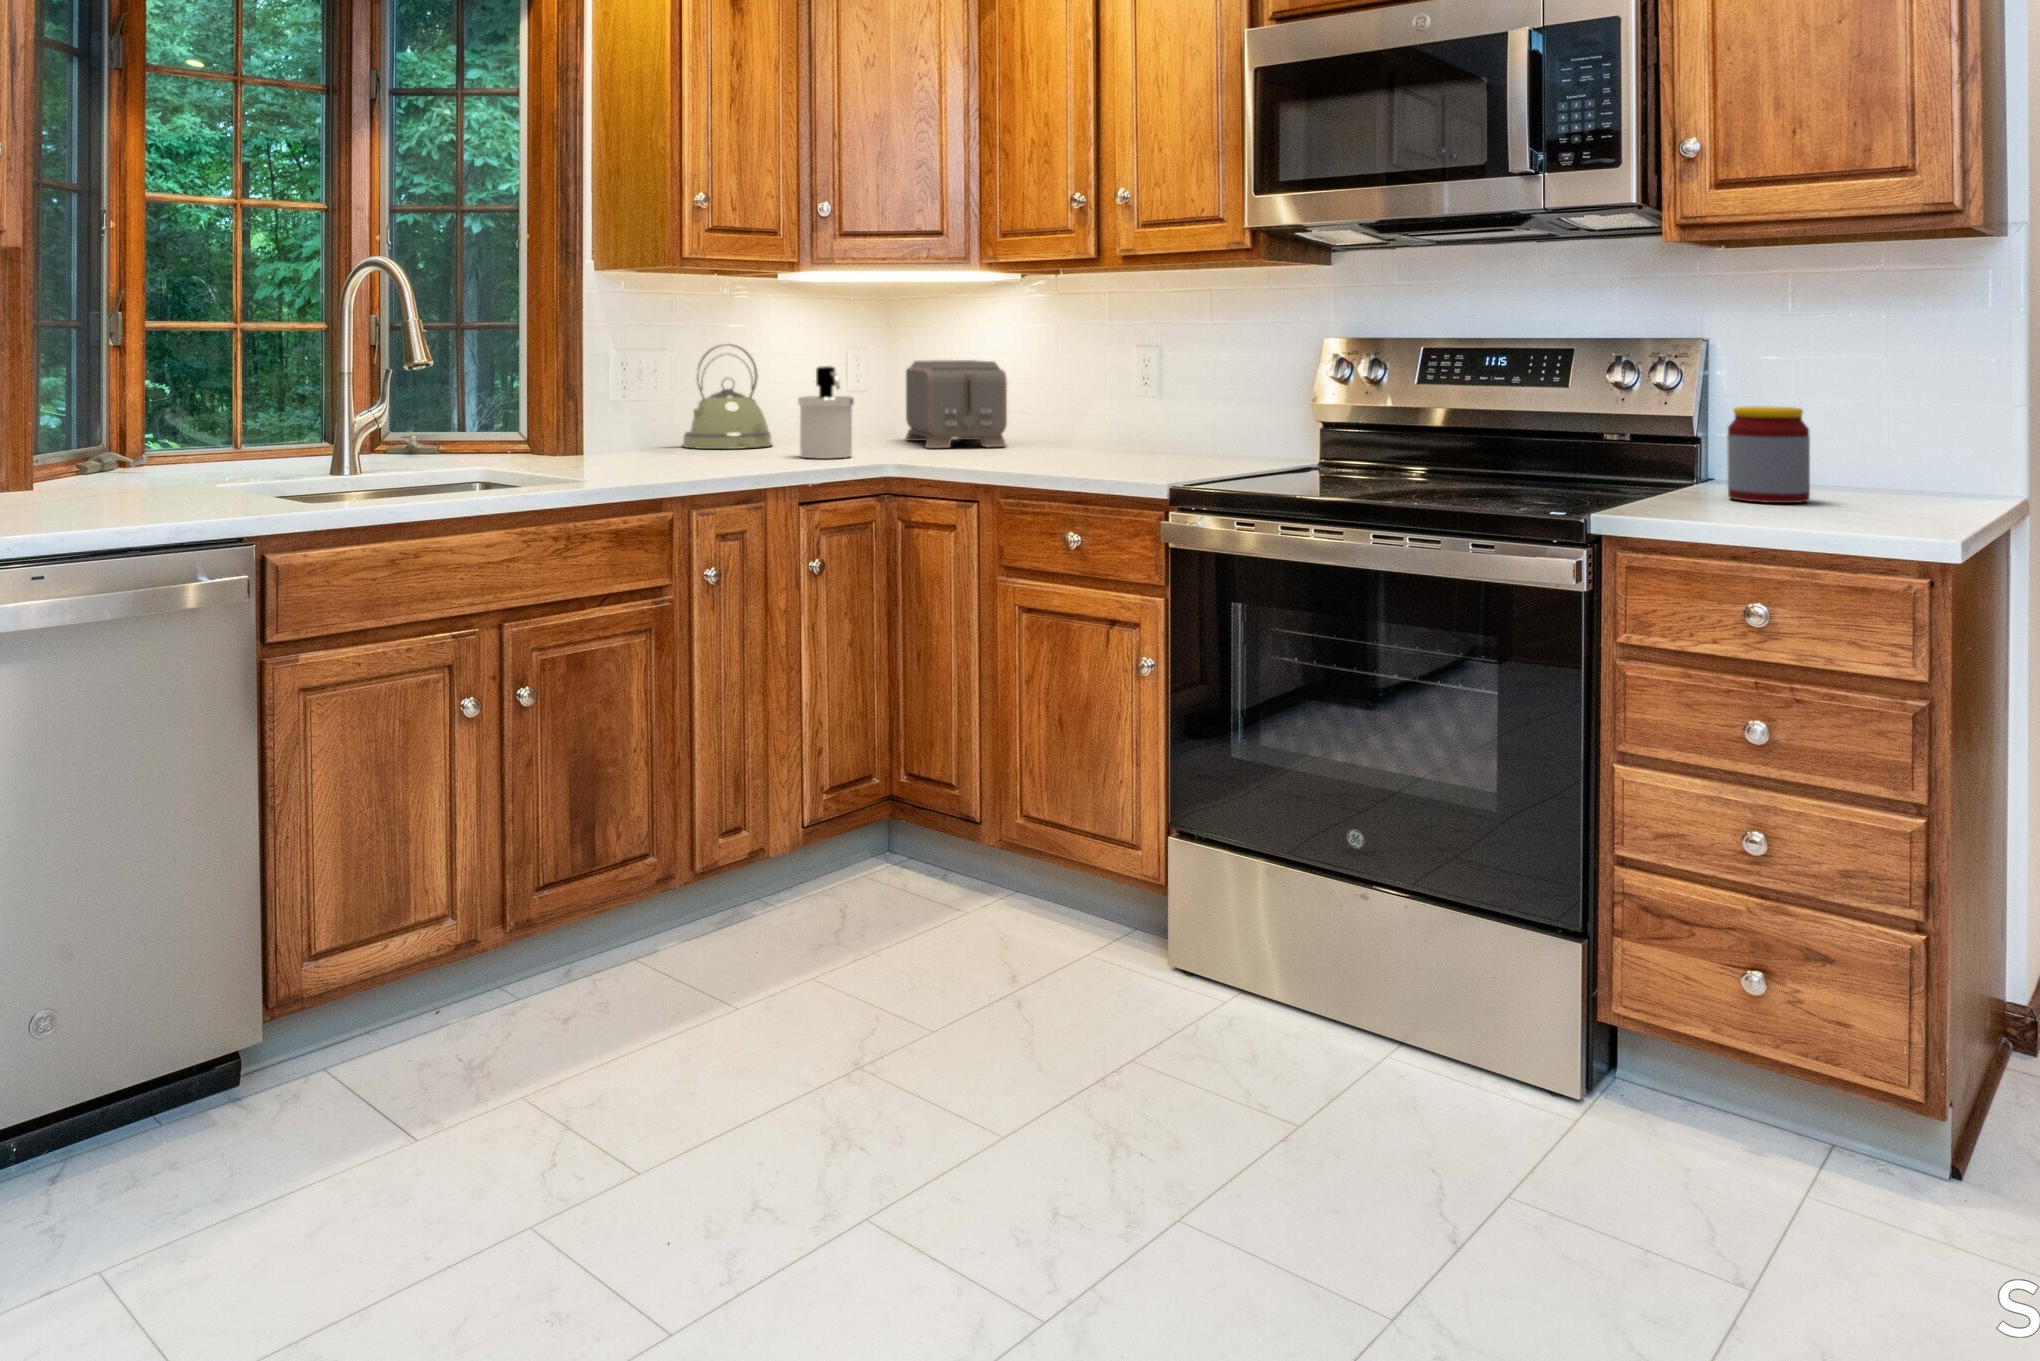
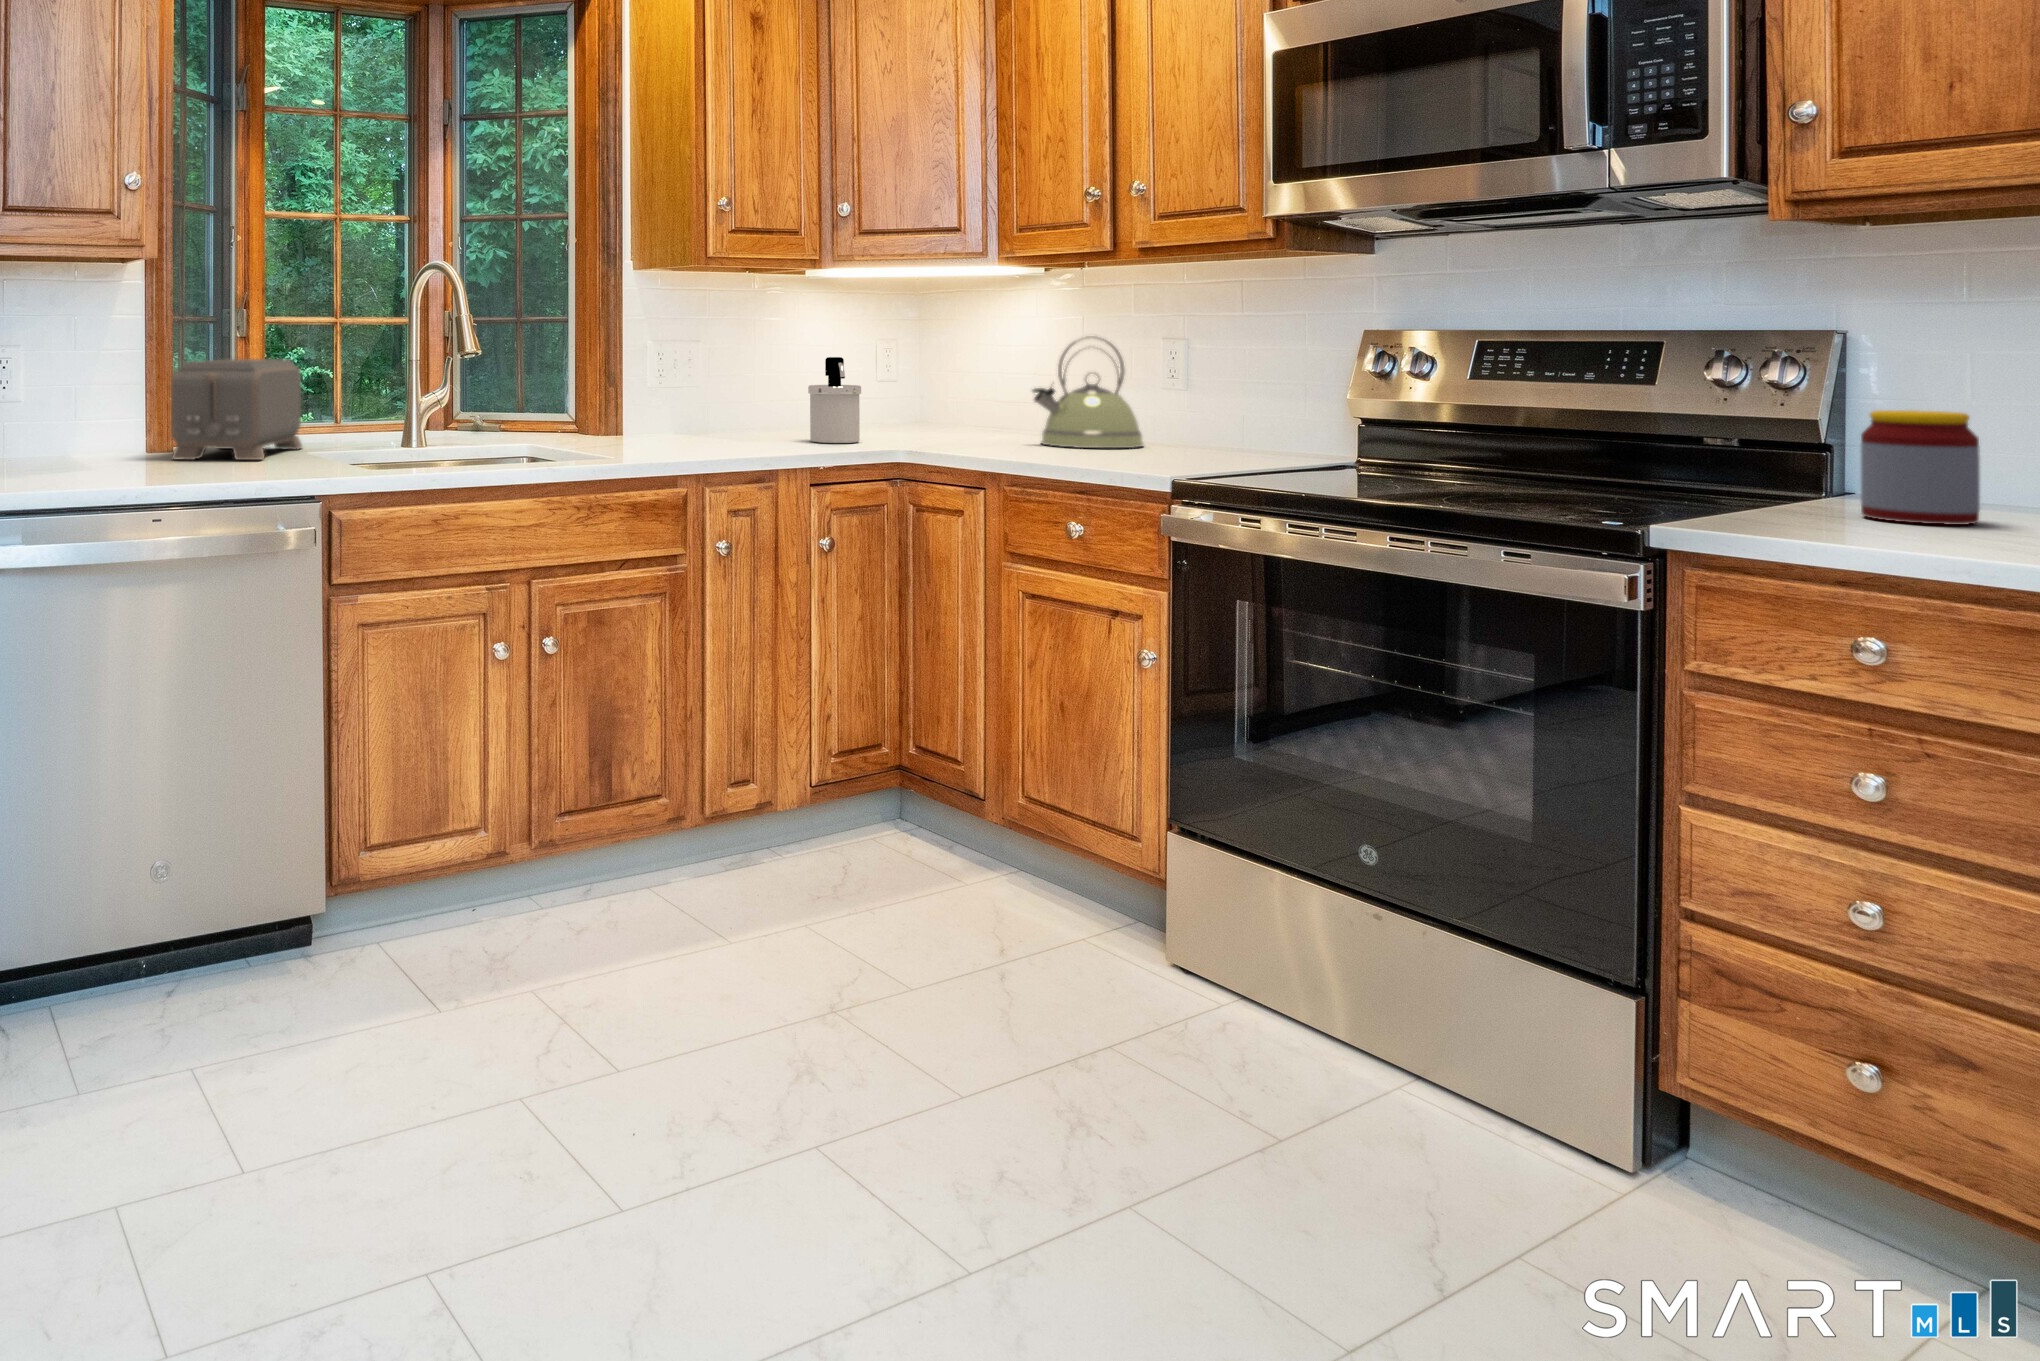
kettle: present [682,344,772,449] -> present [1033,337,1143,448]
toaster: present [905,360,1007,448] -> present [171,359,302,460]

